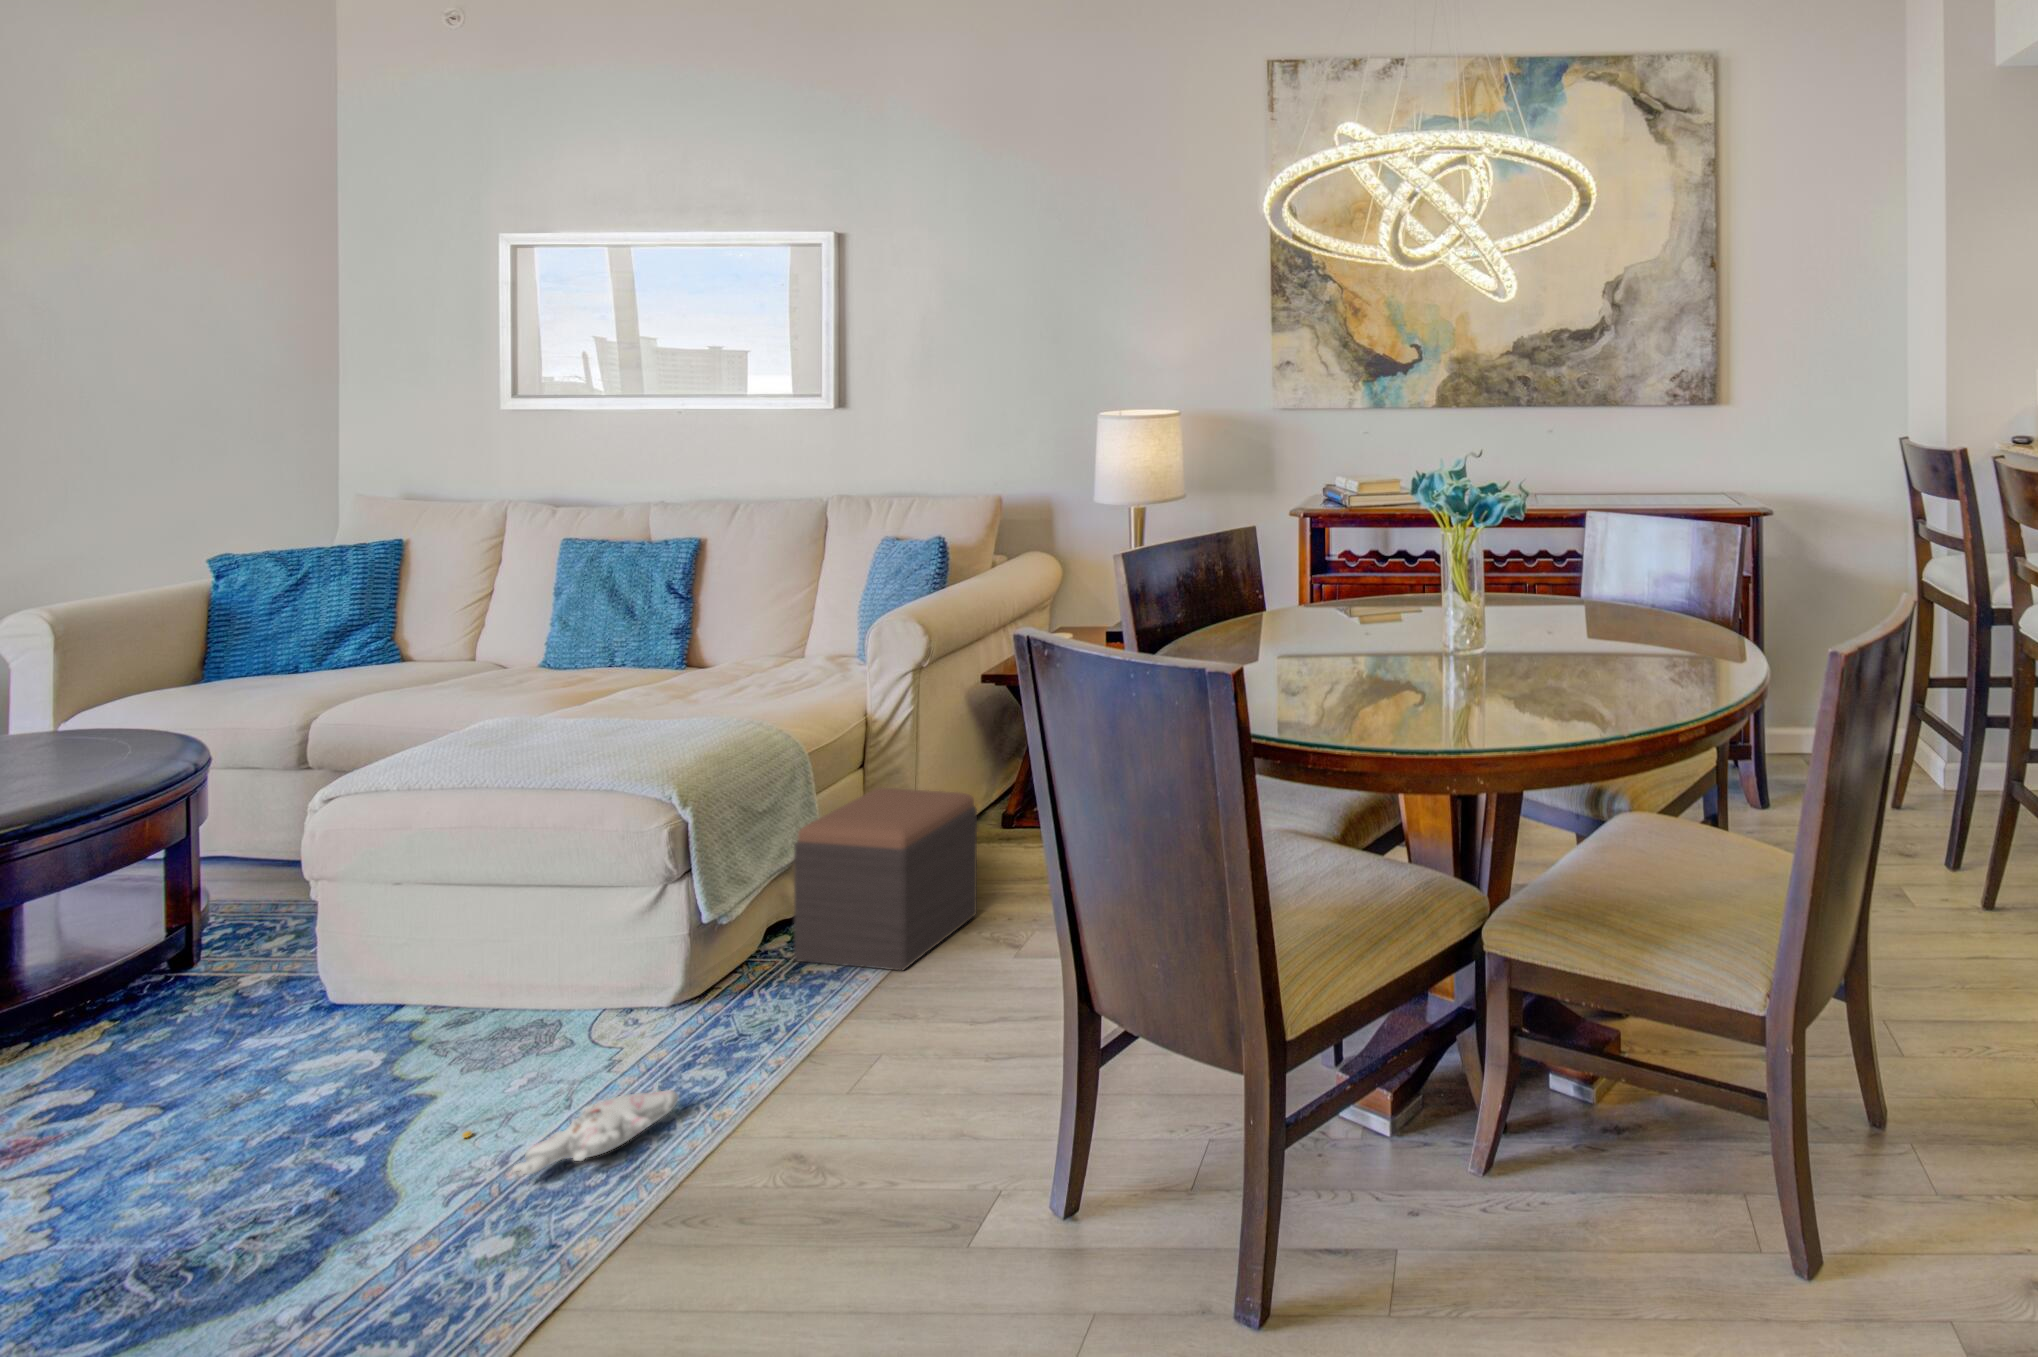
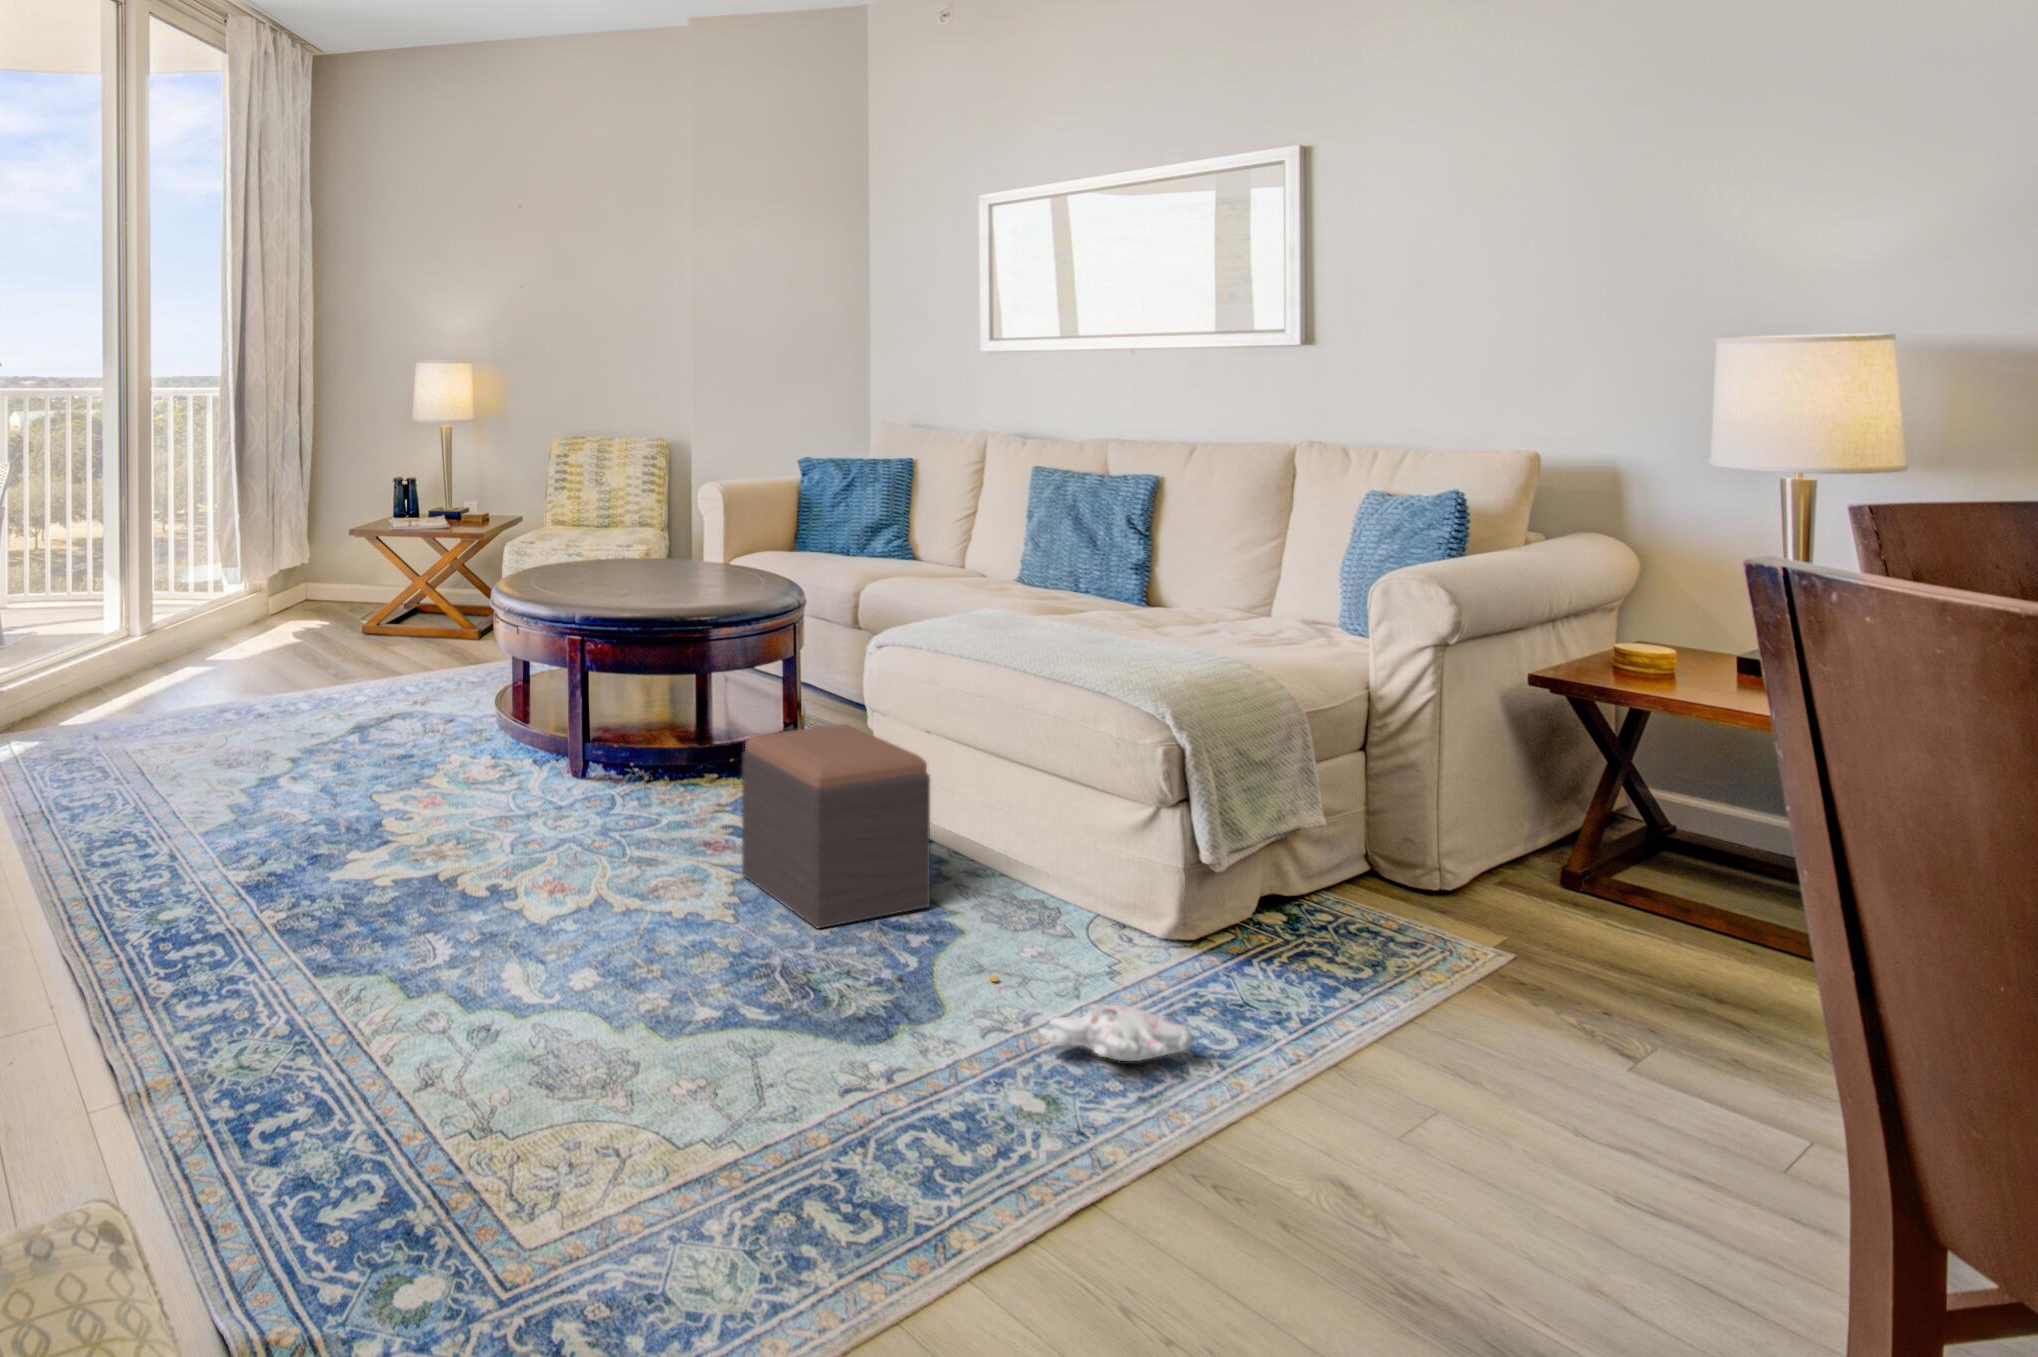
footstool: present [794,788,977,971] -> present [742,724,930,928]

